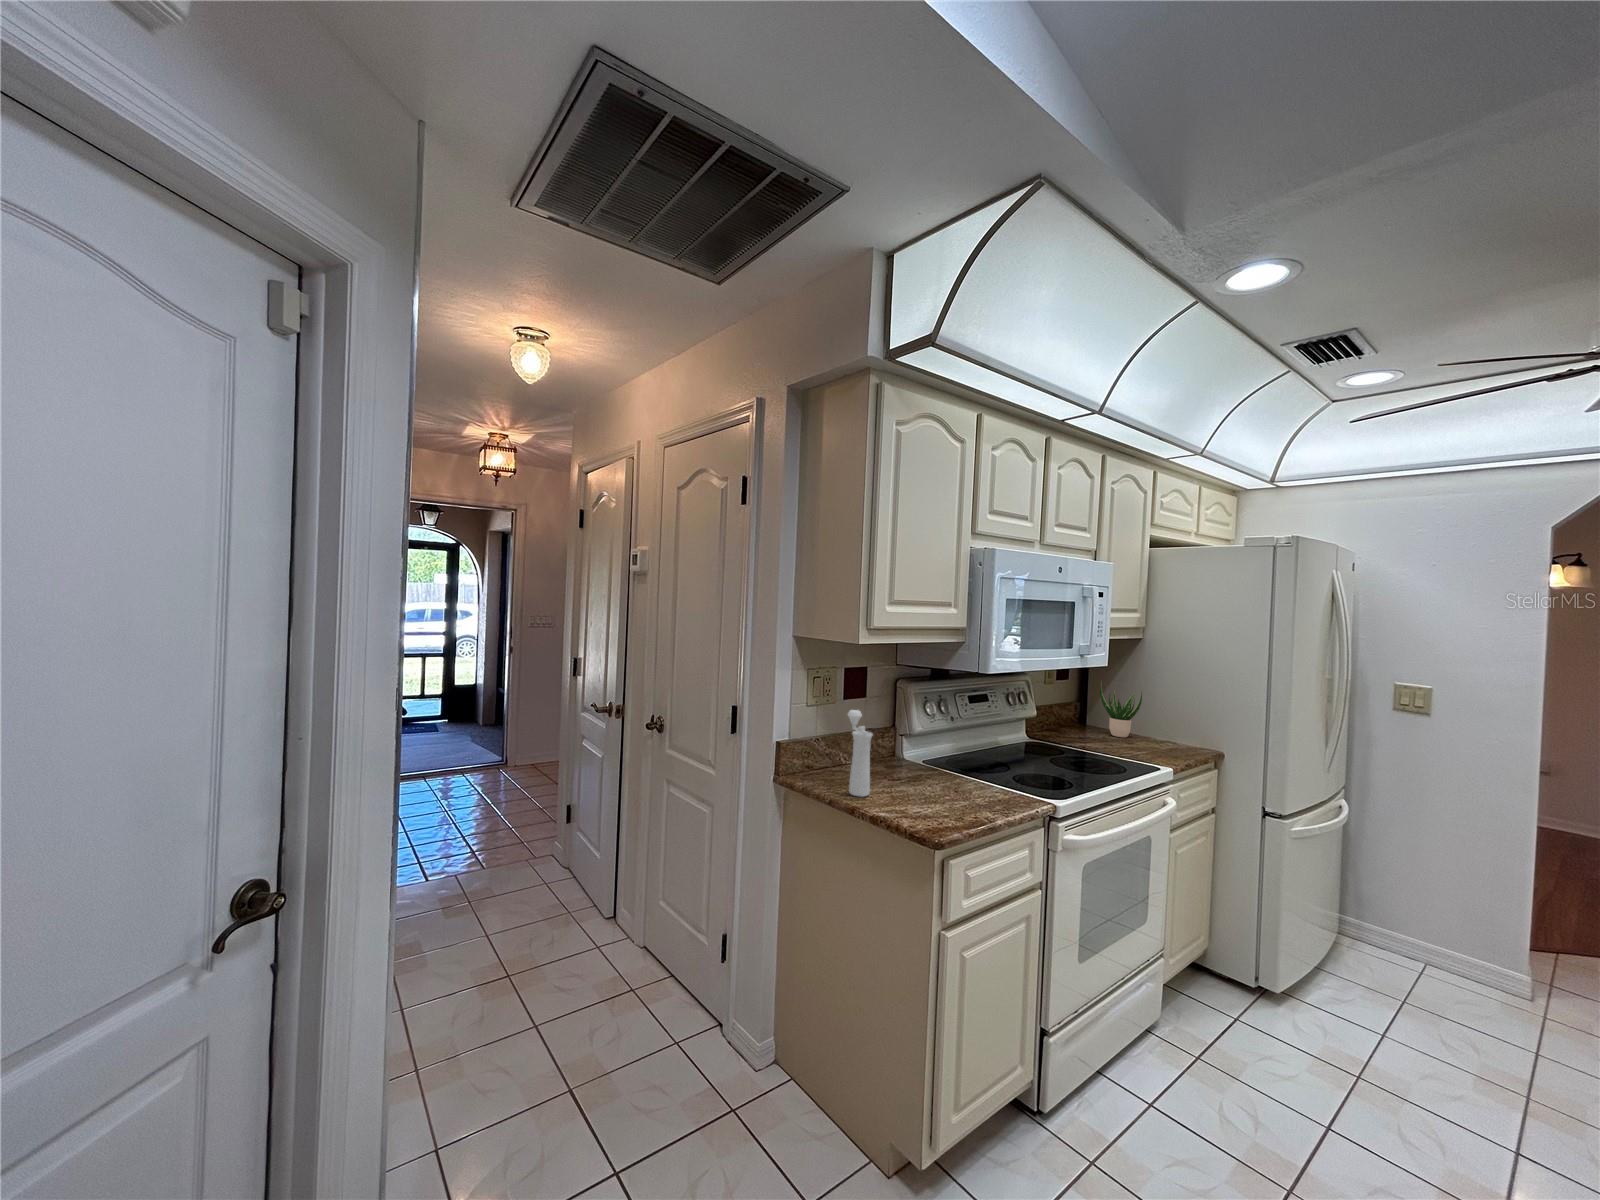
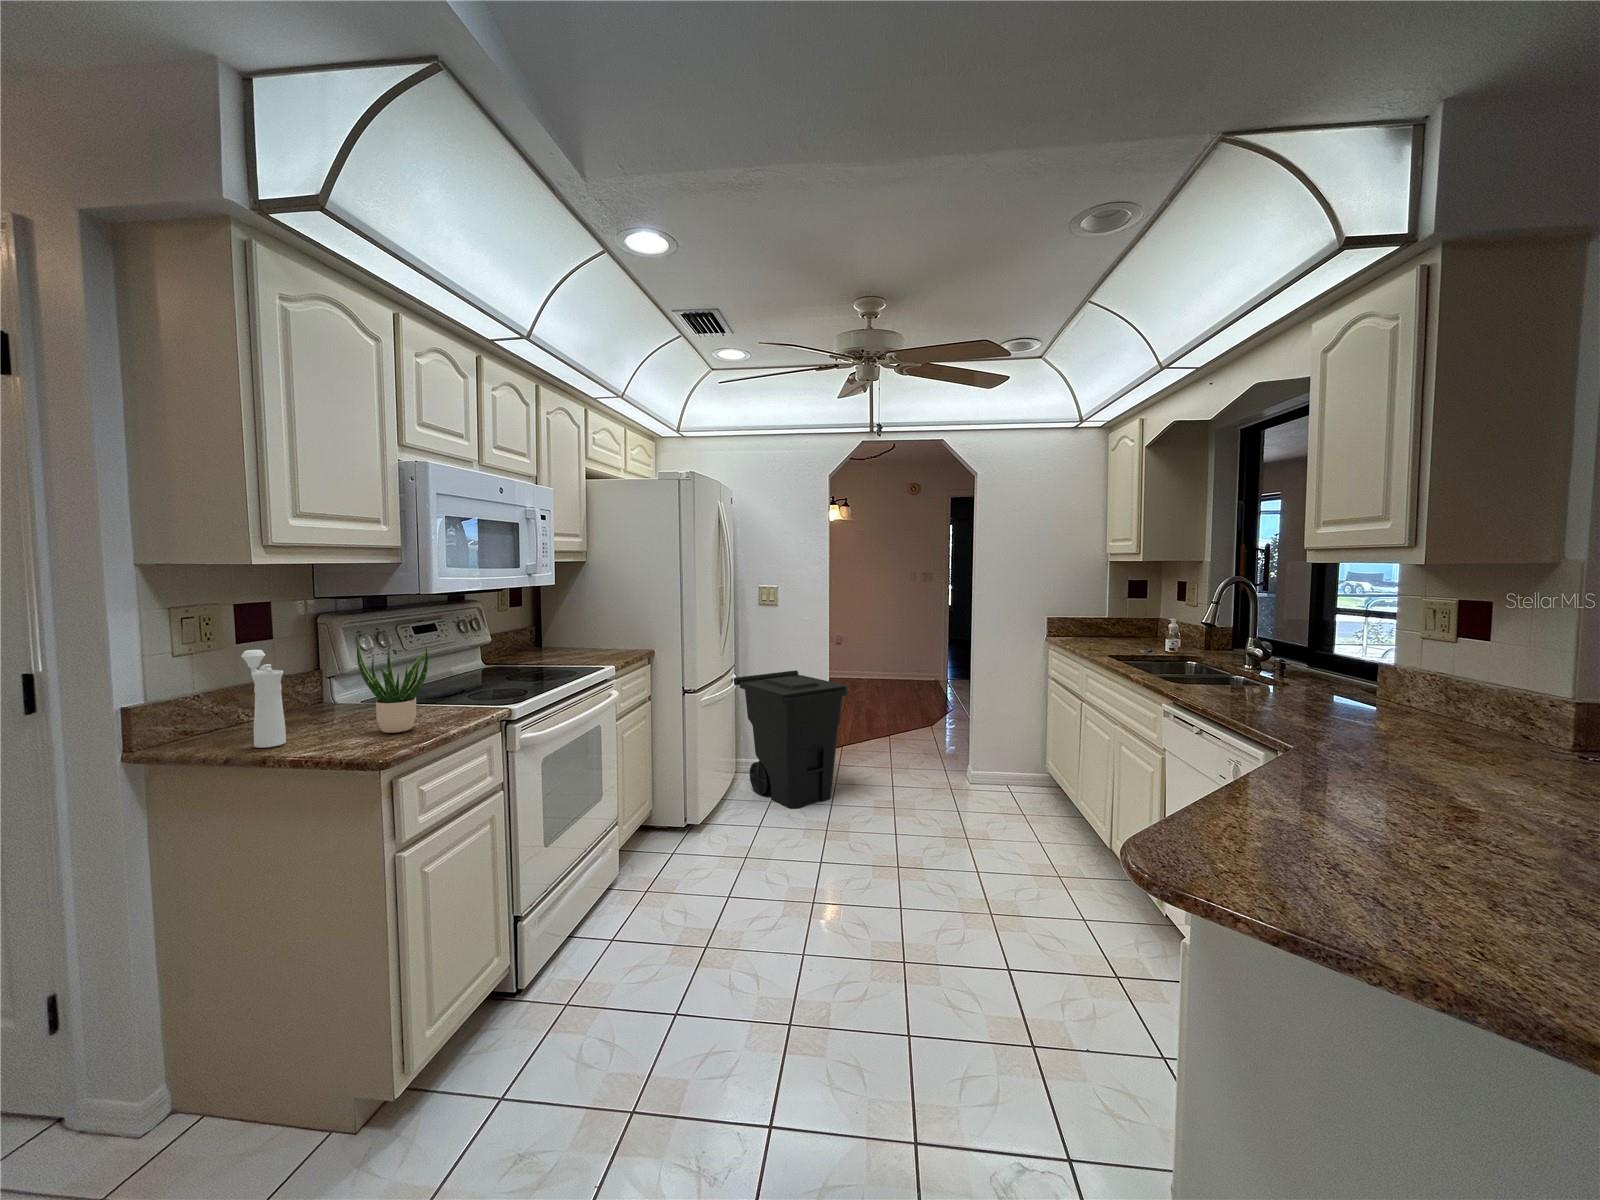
potted plant: present [1100,684,1142,737] -> present [357,637,429,733]
trash can: none [1344,807,1596,1049] -> present [734,670,848,809]

